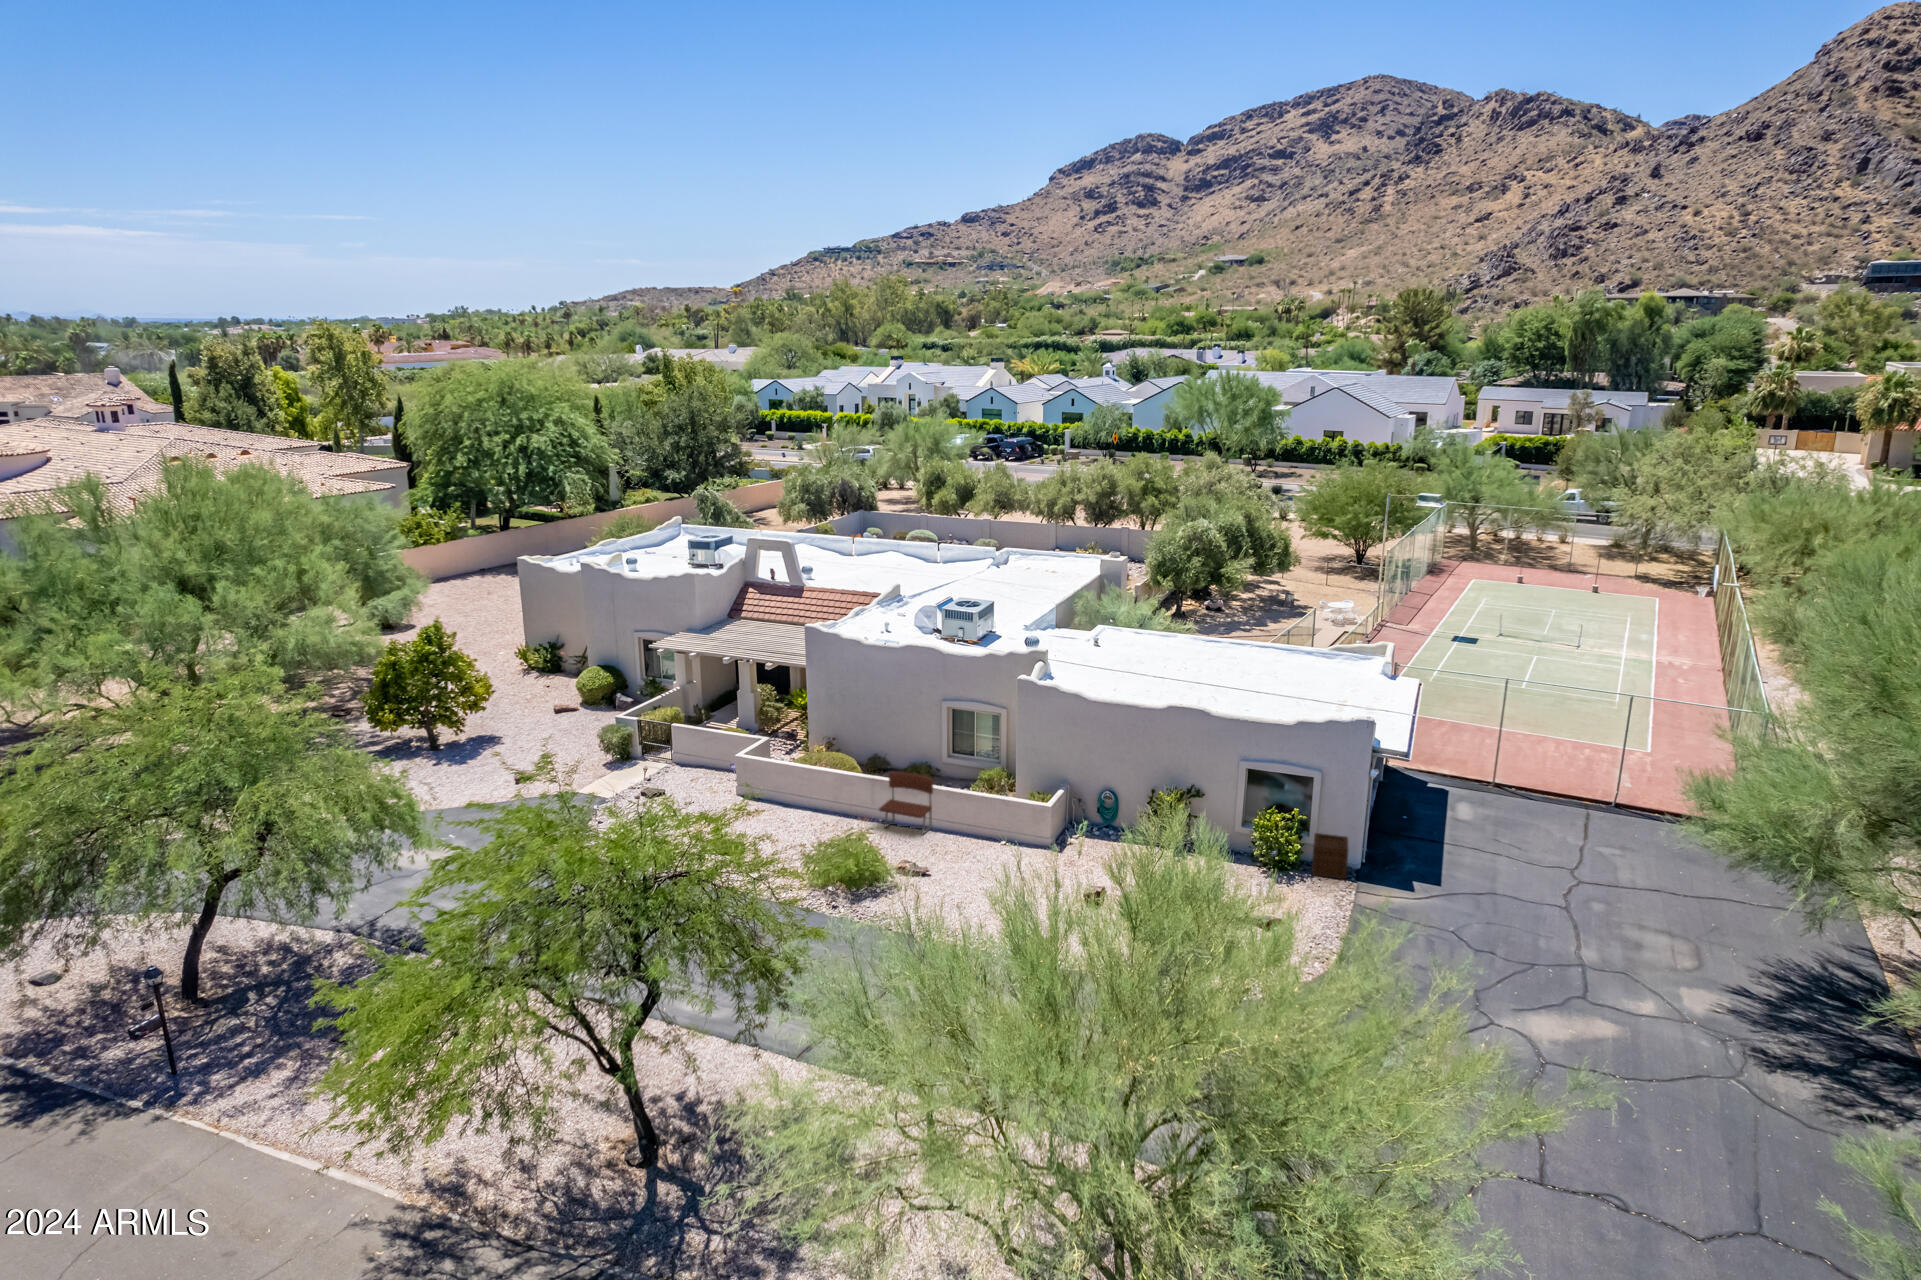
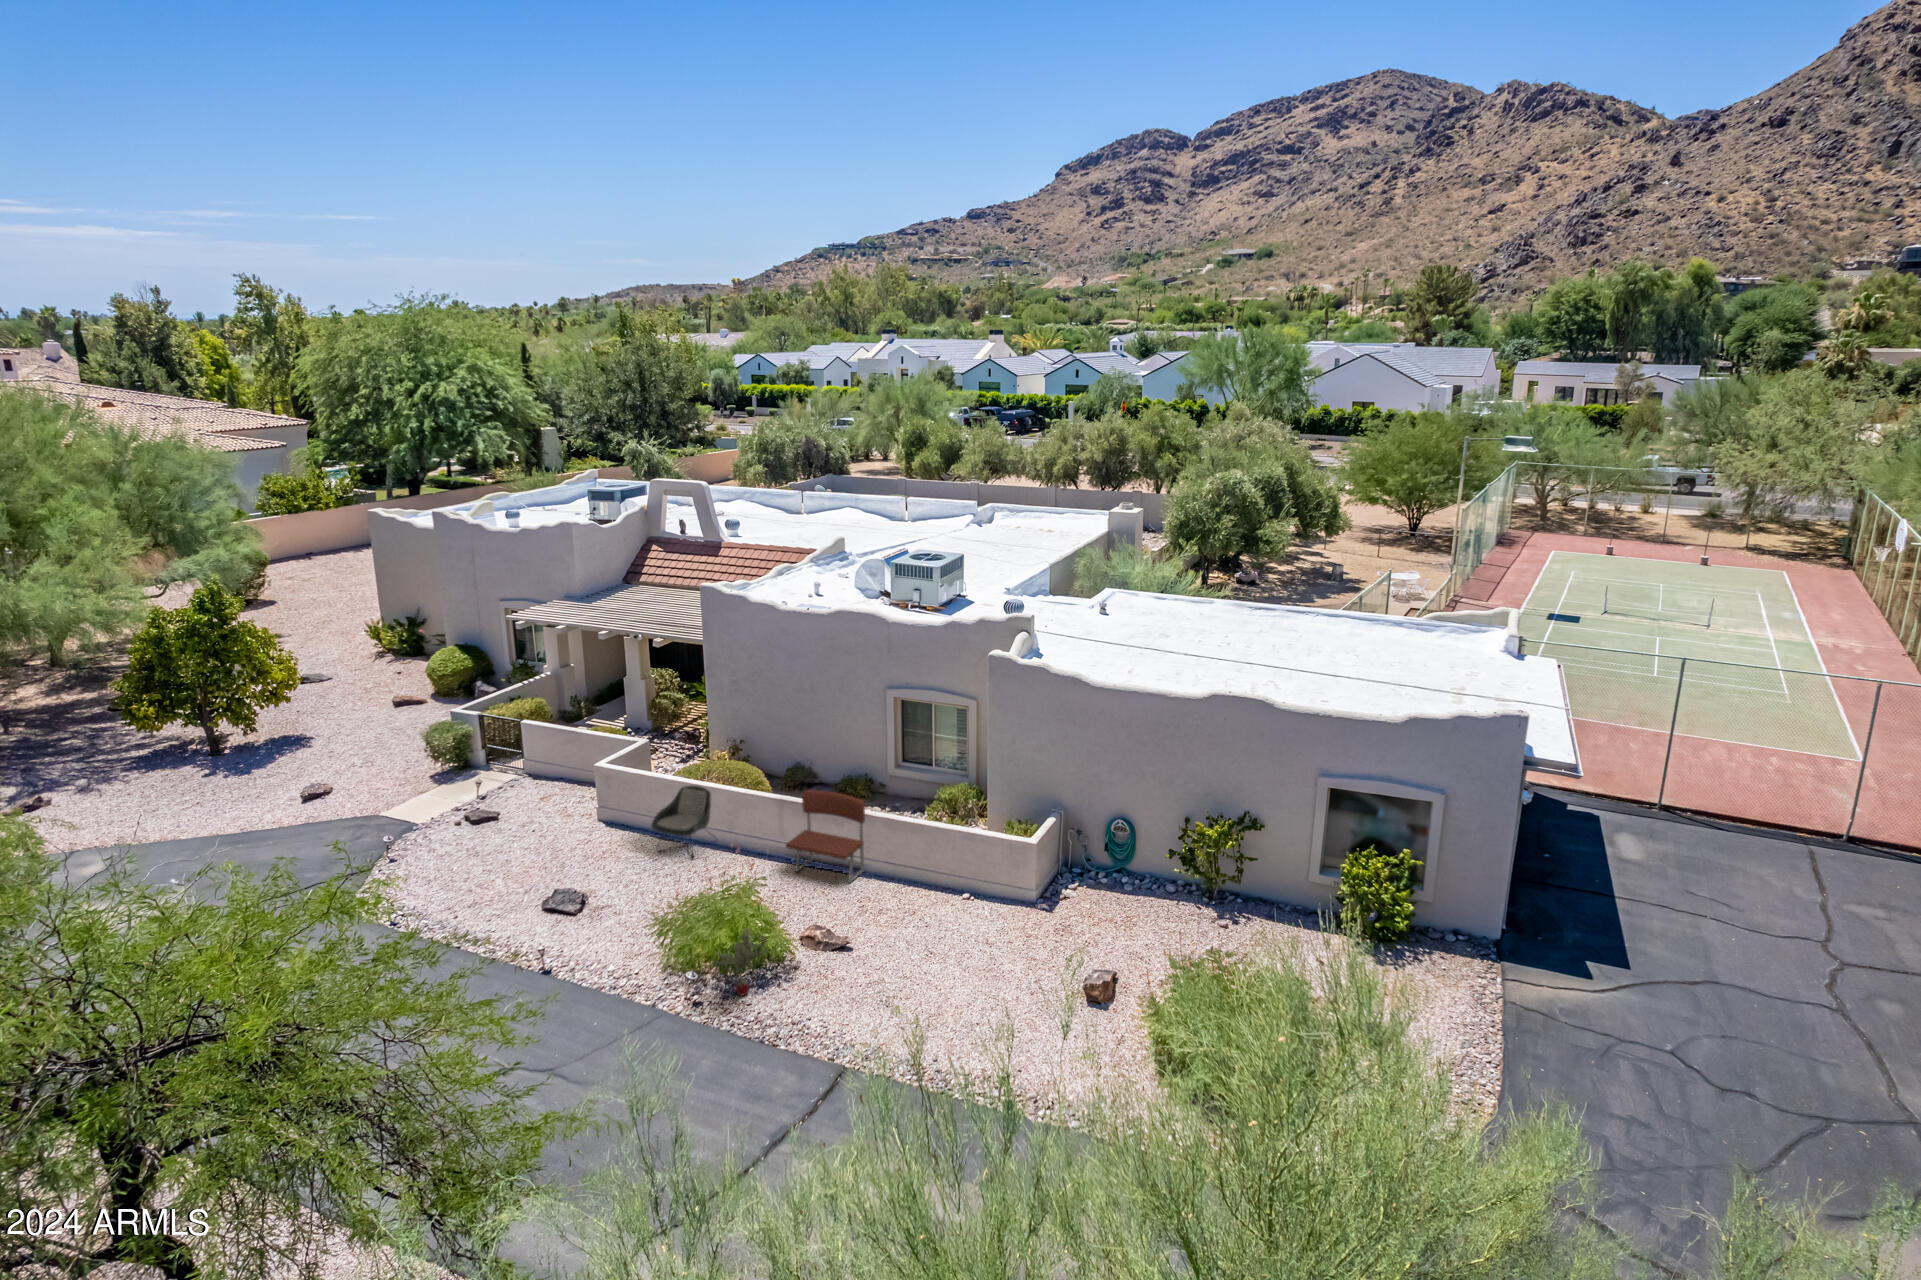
lounge chair: none [782,769,826,820] -> present [651,786,714,858]
wooden crate: present [1312,833,1348,879] -> none [1428,887,1492,961]
potted tree: none [844,857,880,902] -> present [713,928,768,996]

